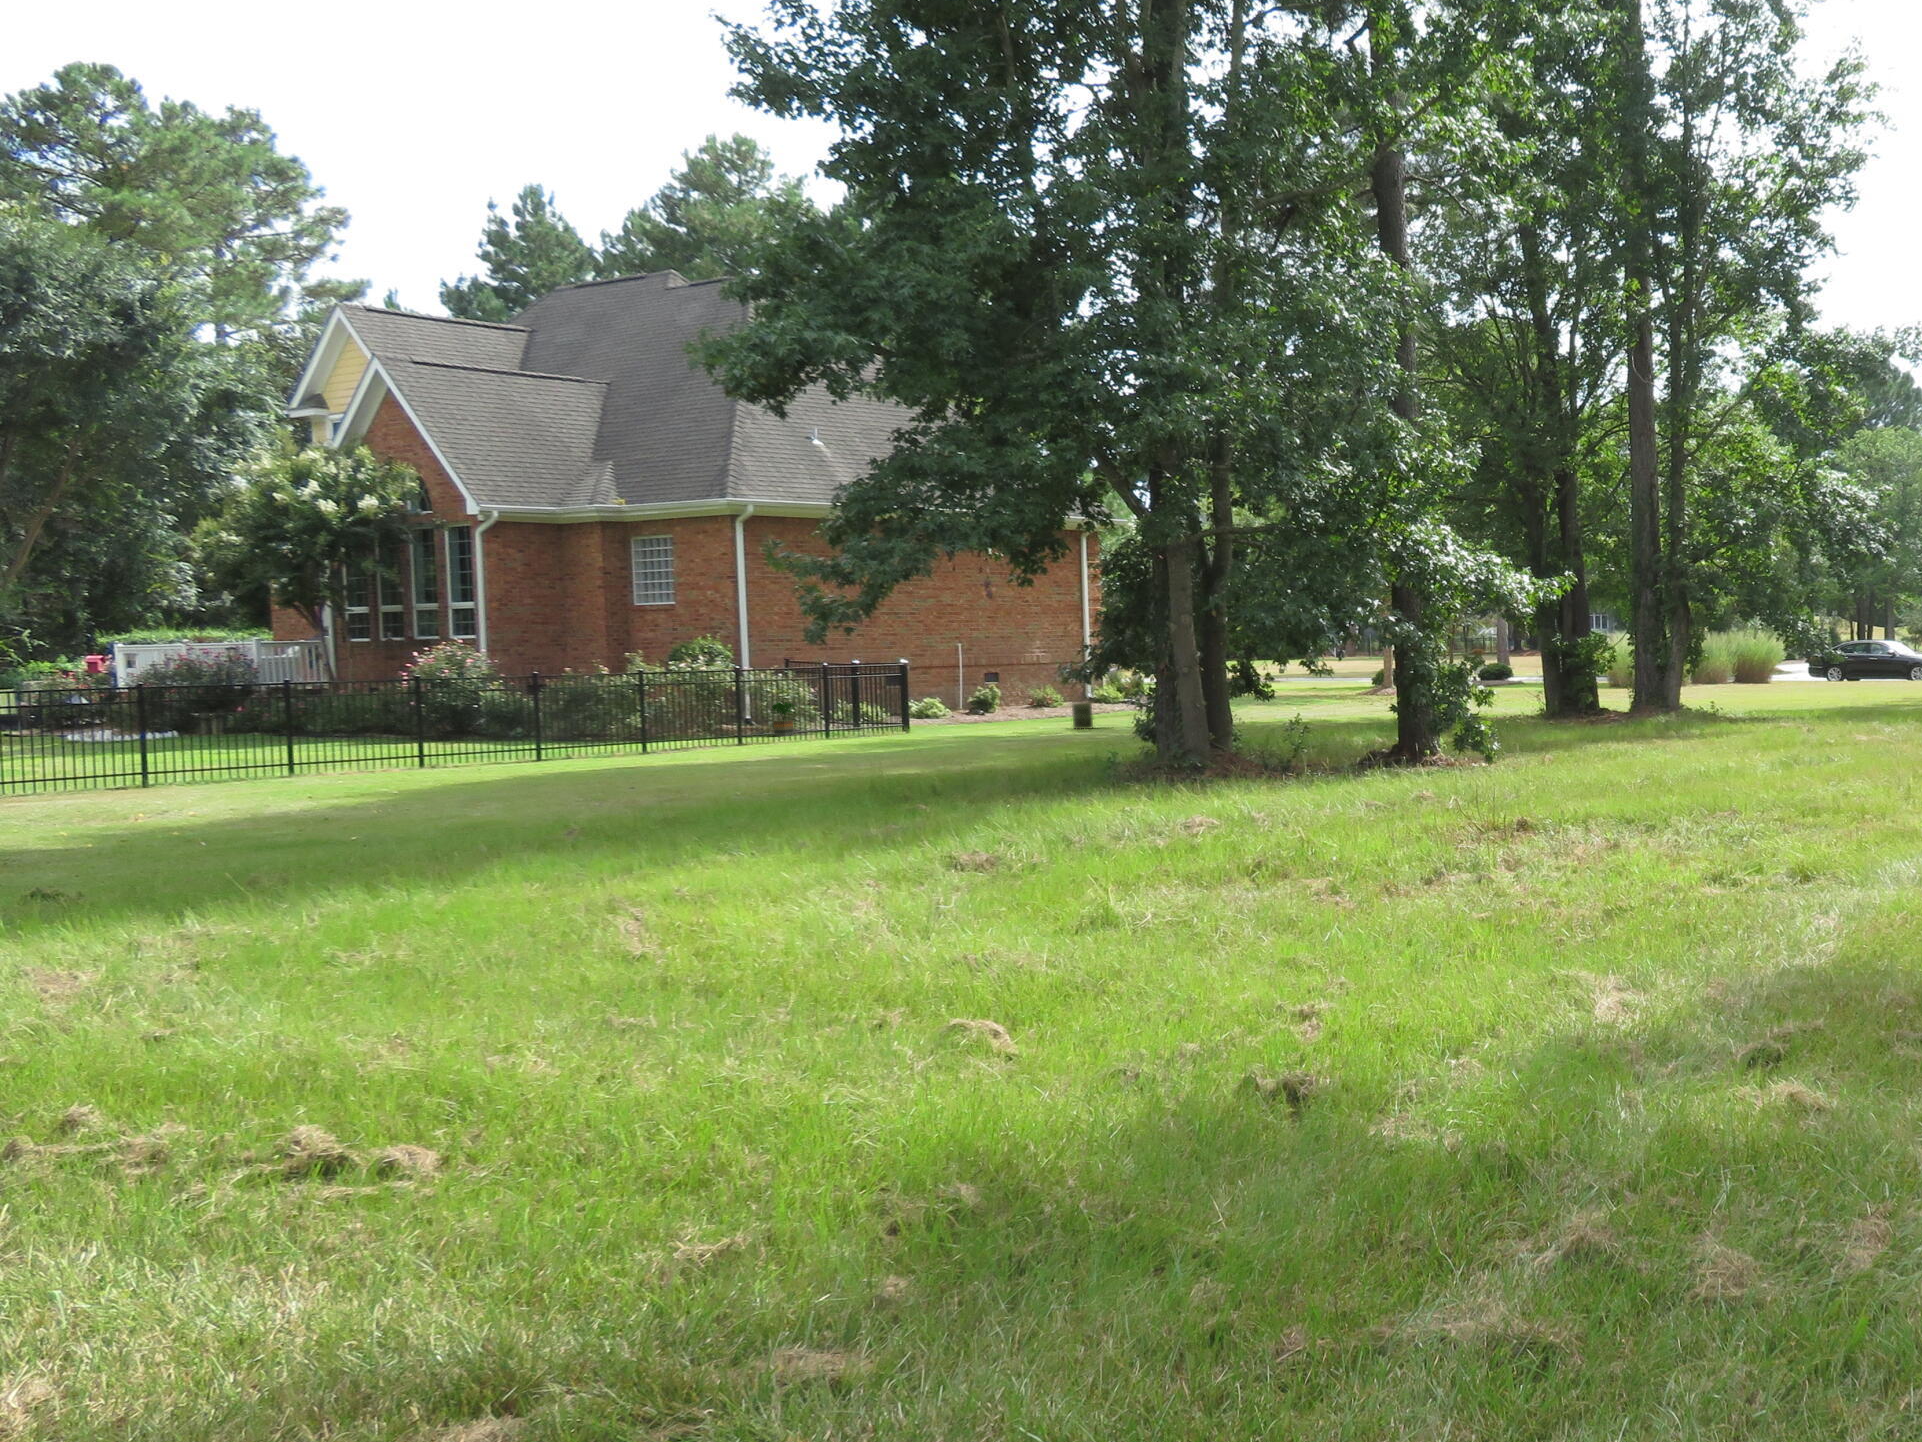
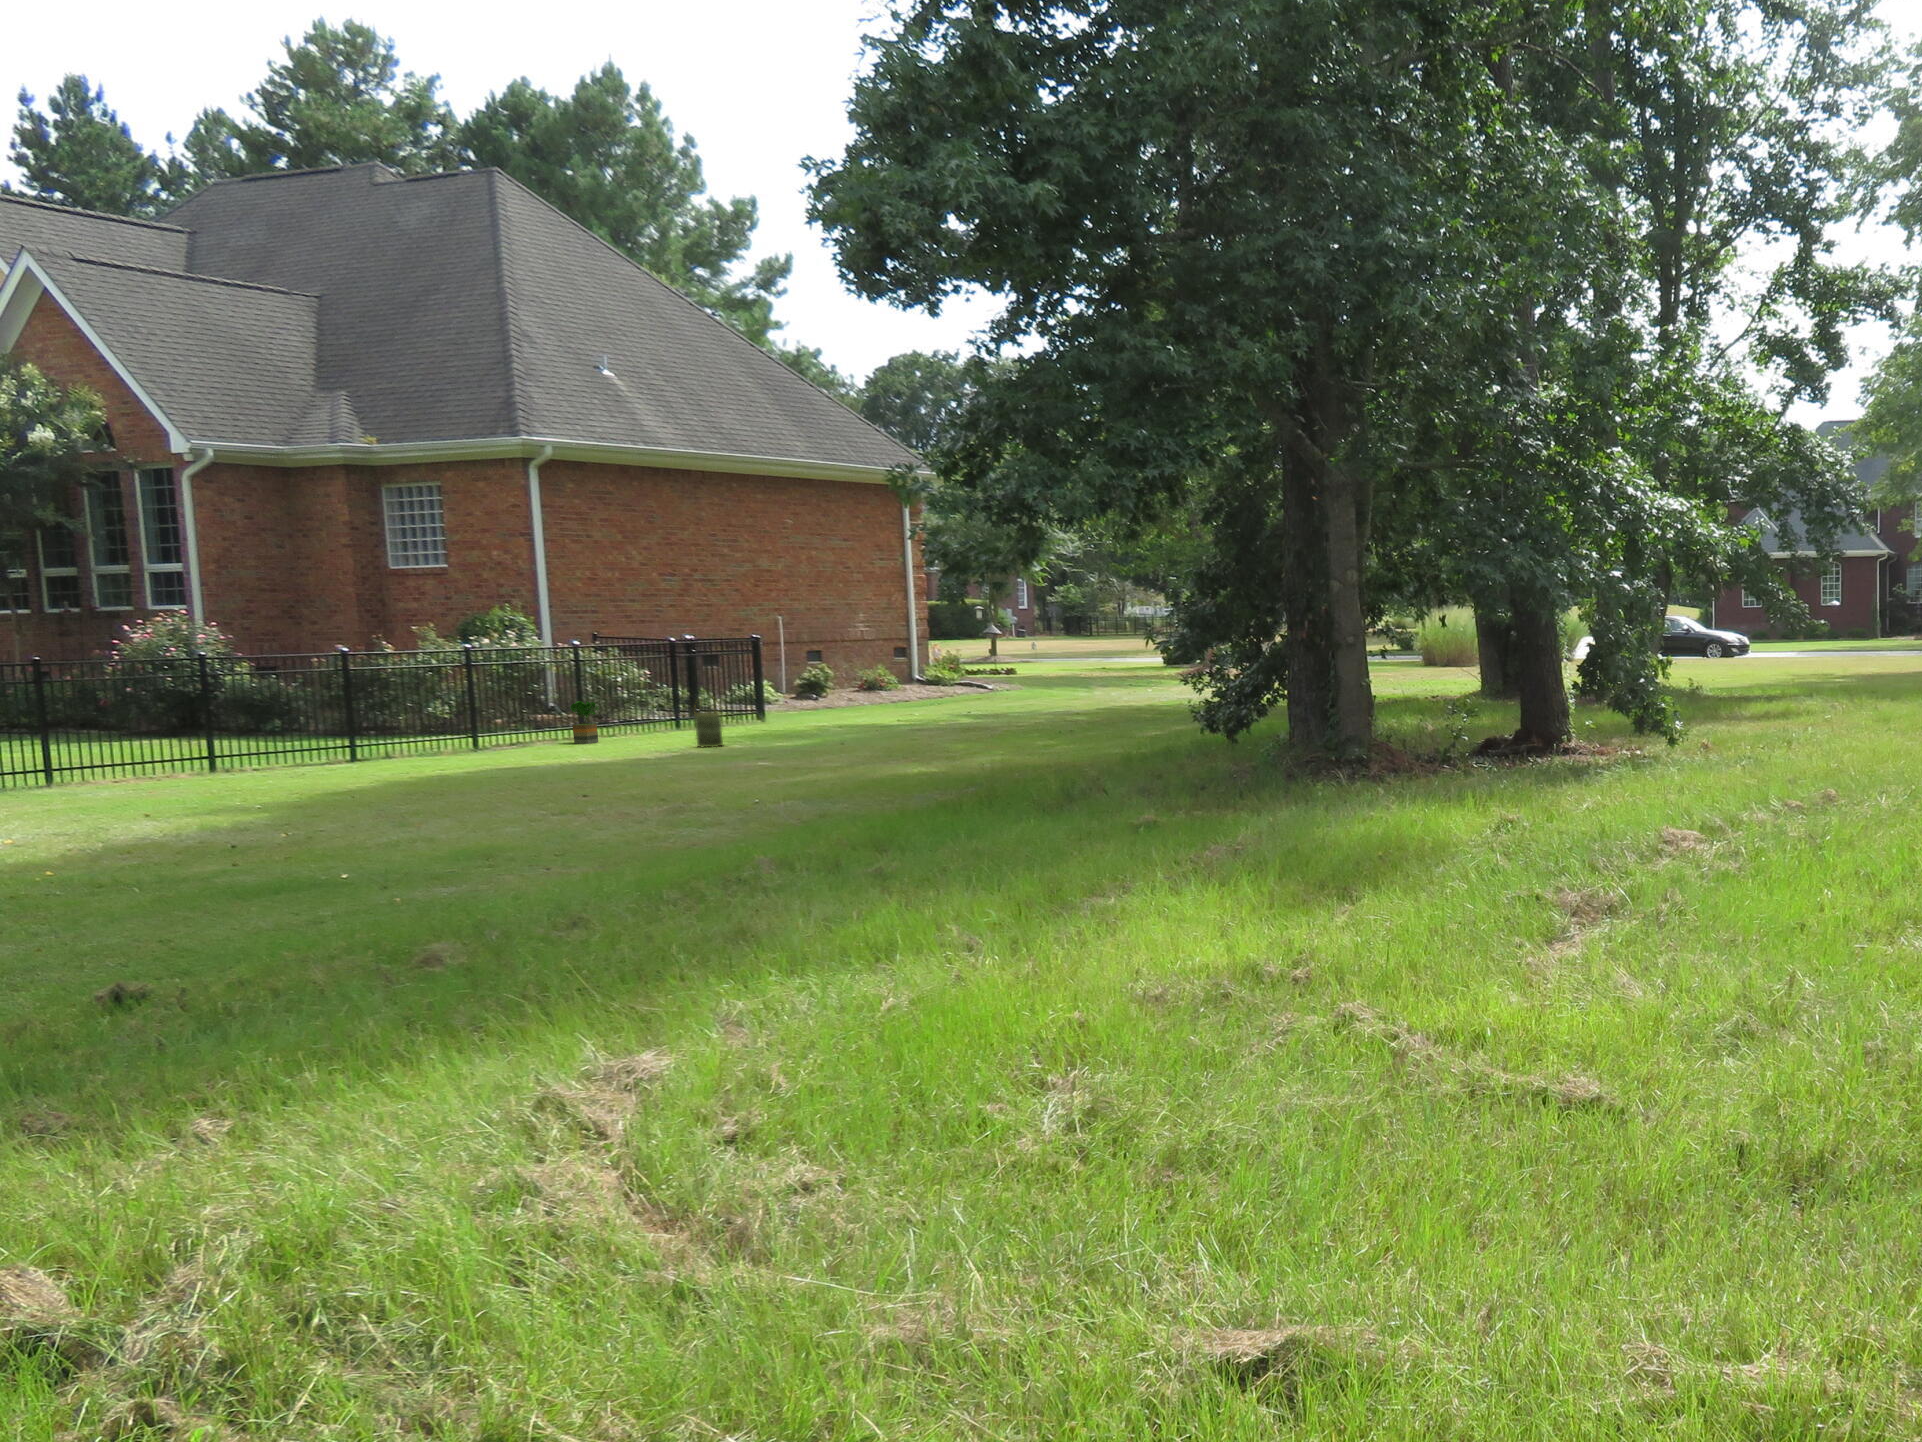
basket: present [1072,702,1093,729] -> present [695,711,723,747]

